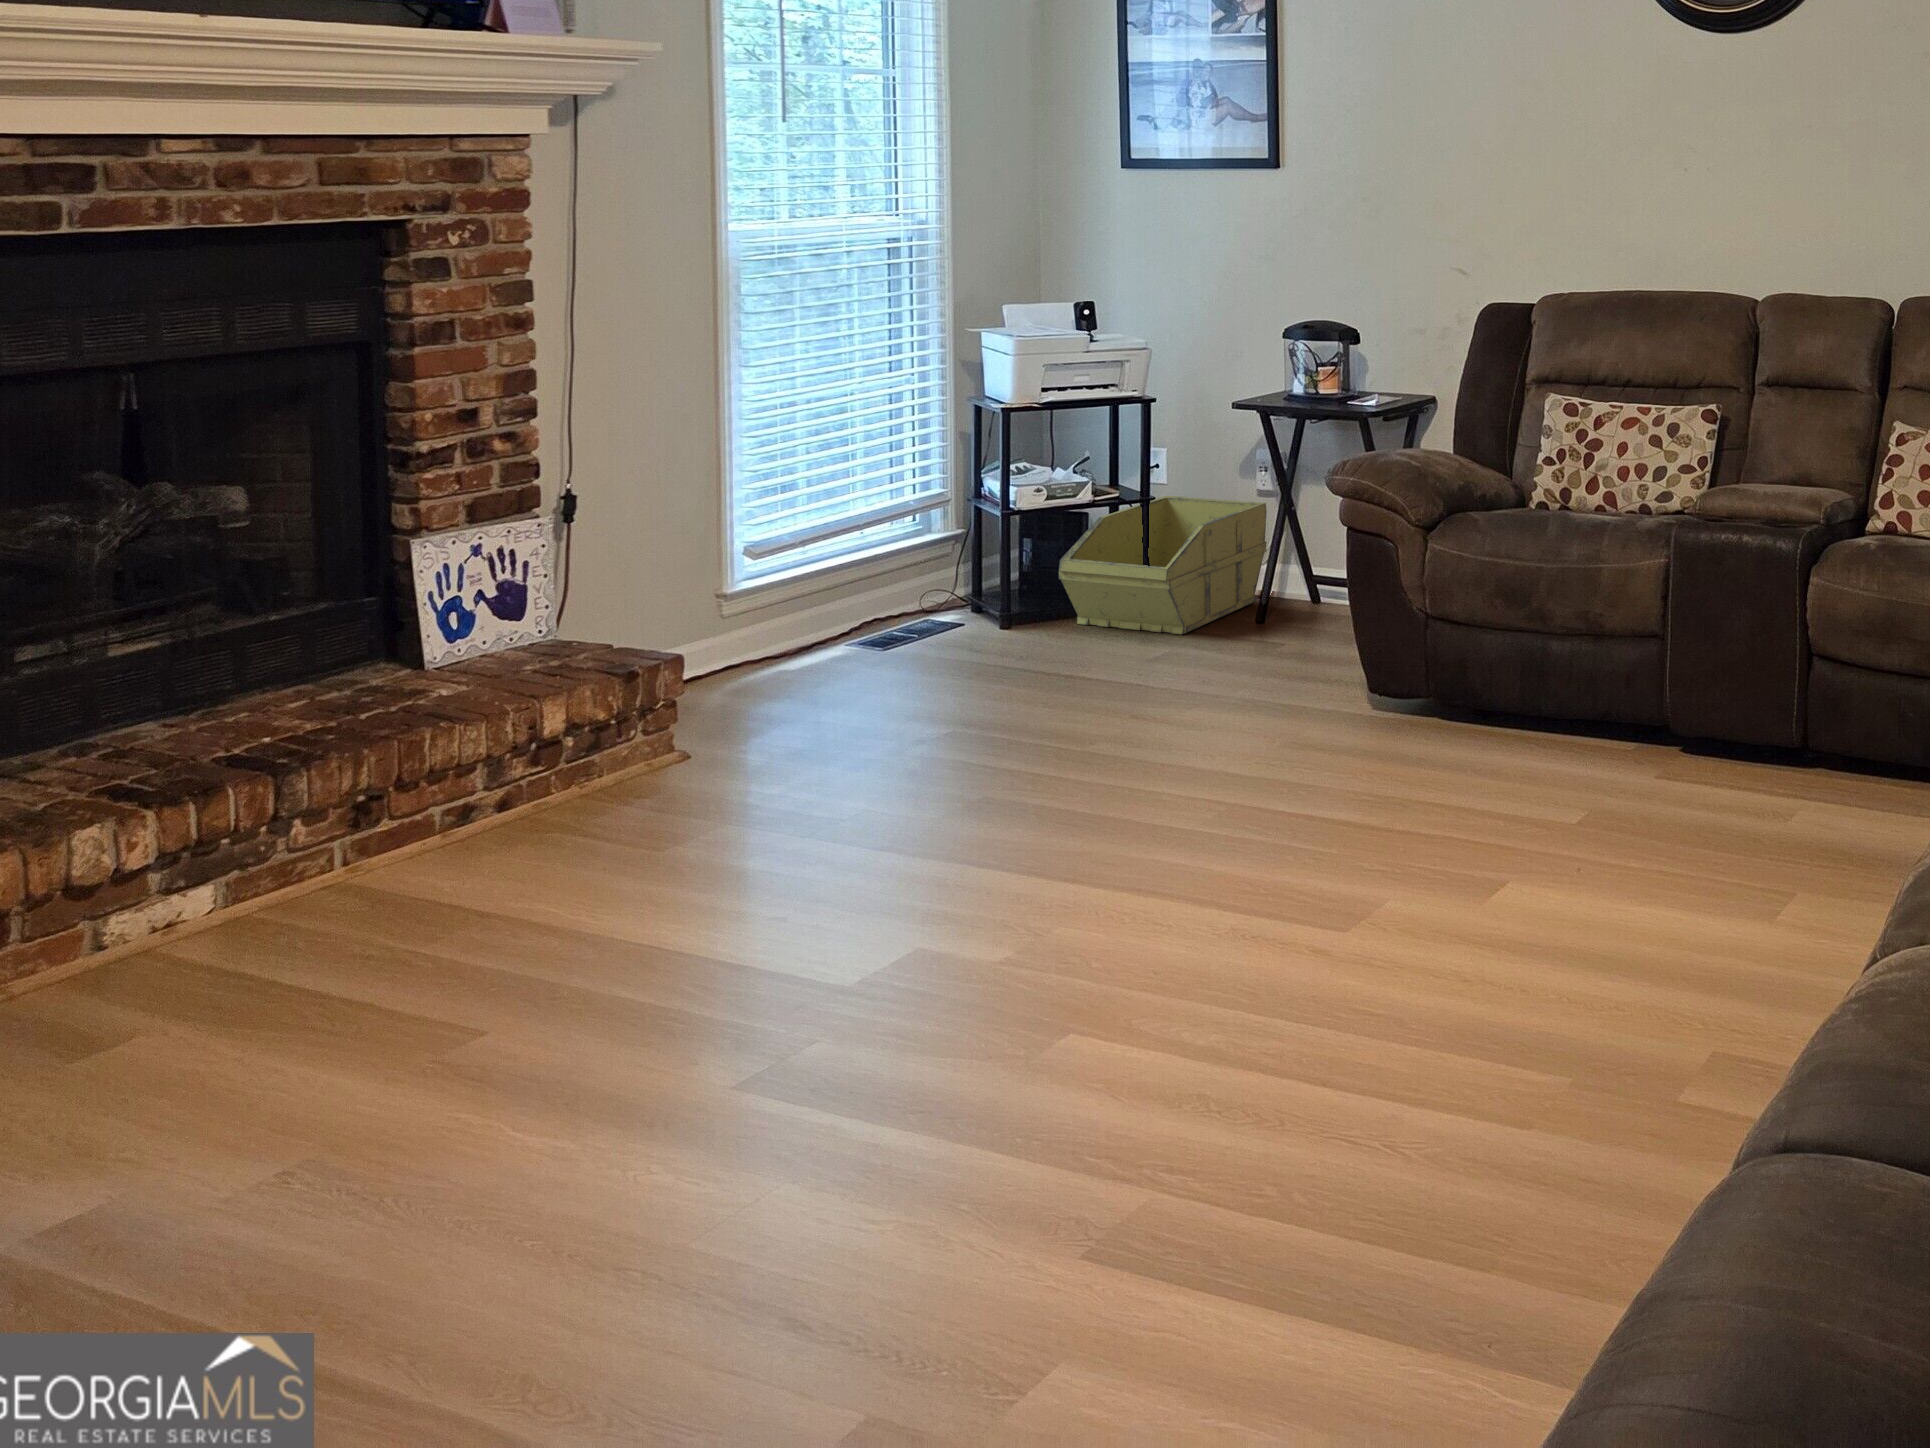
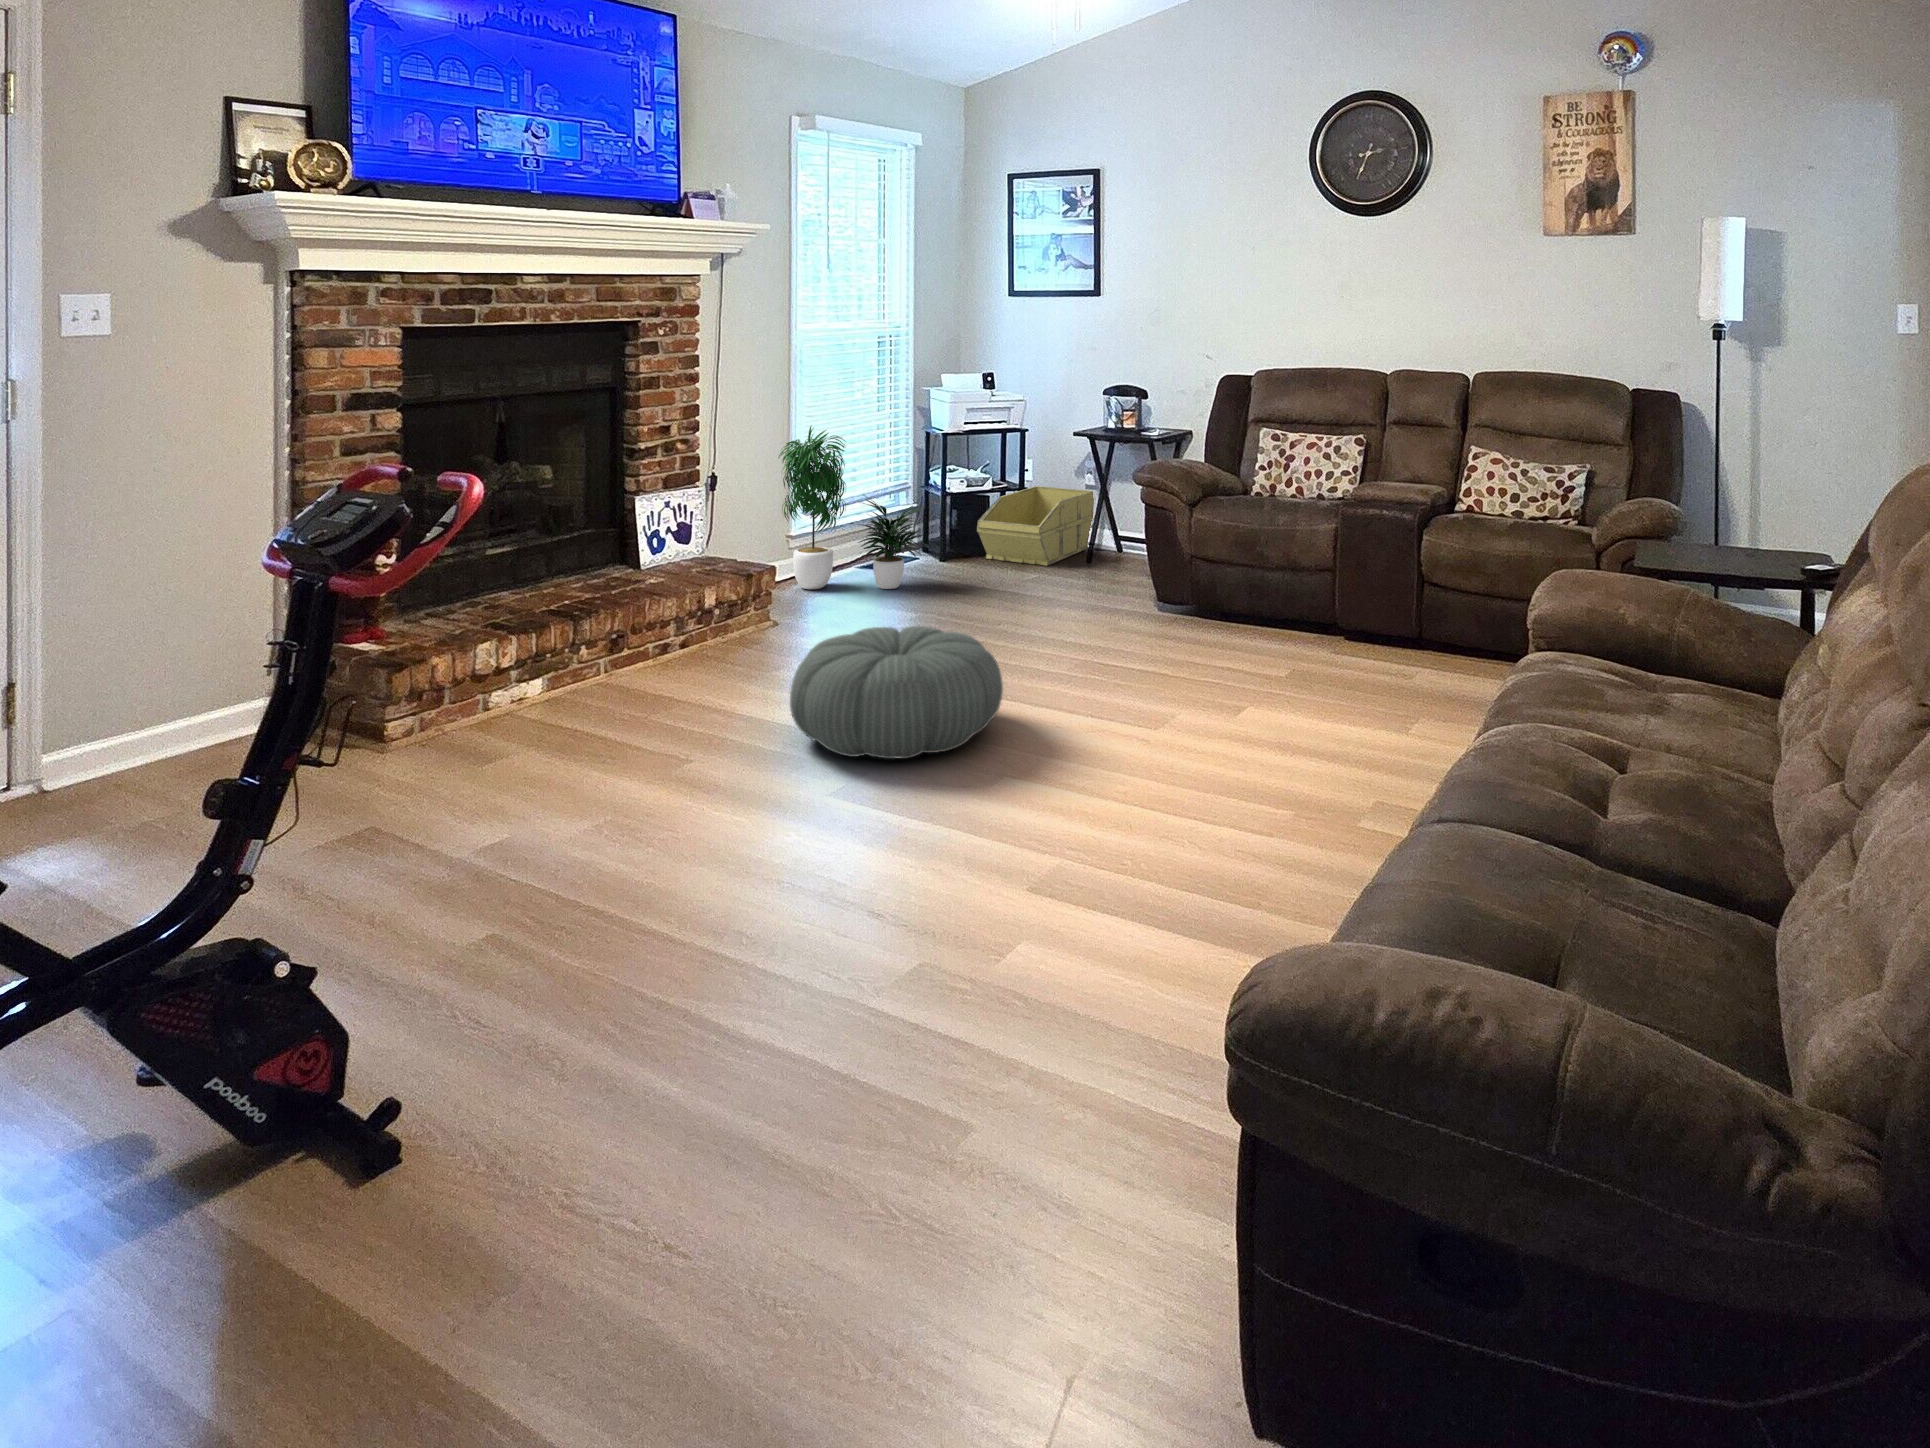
potted plant: none [689,400,961,689] -> present [779,425,923,589]
pouf: none [673,765,1066,1010] -> present [790,626,1003,759]

